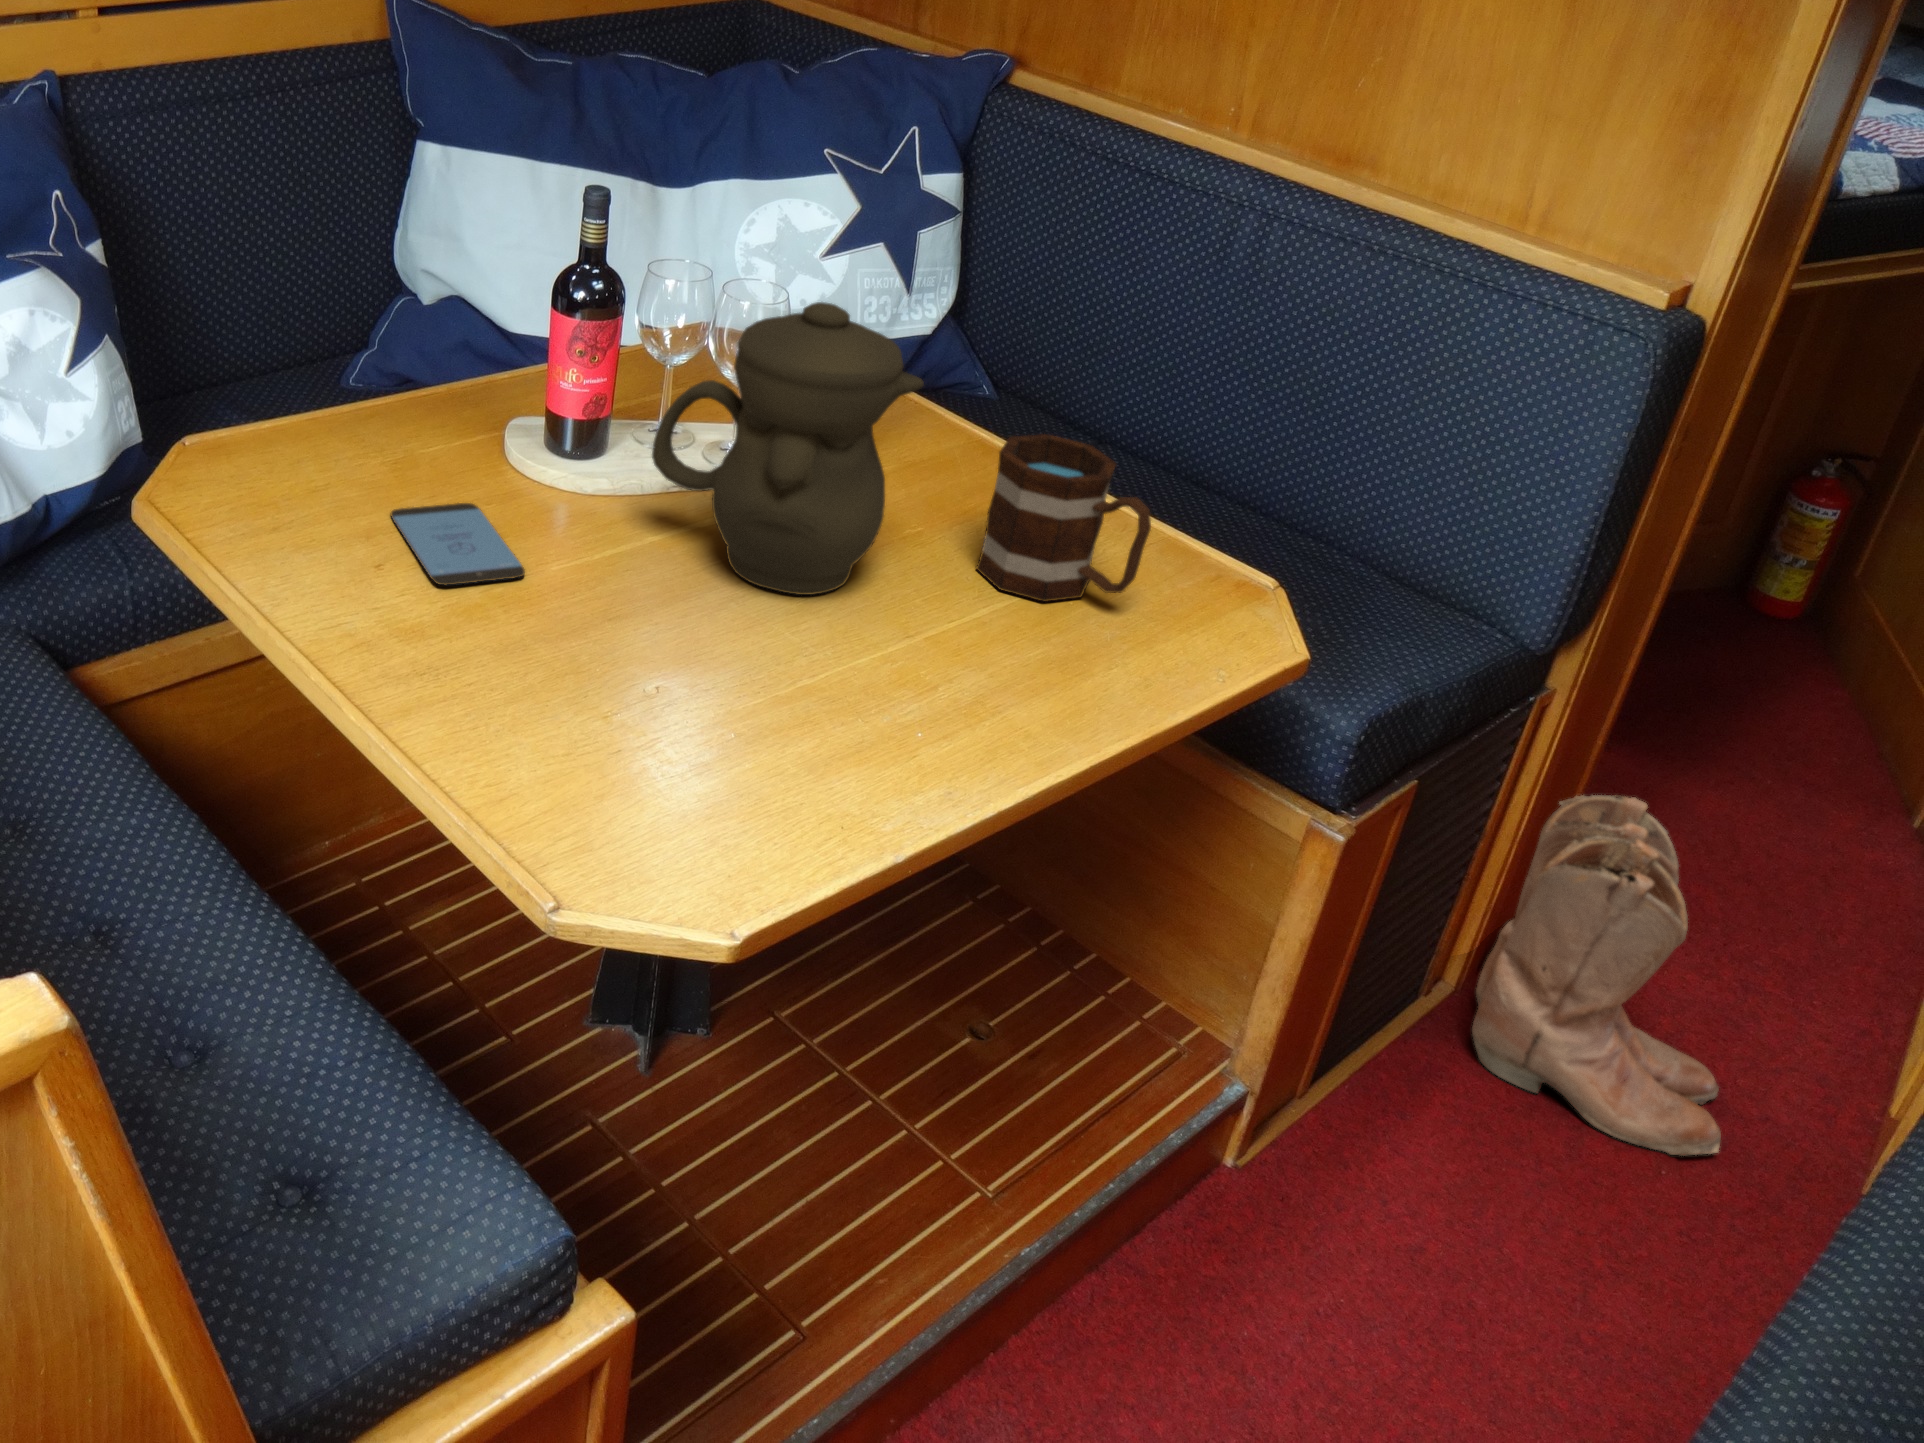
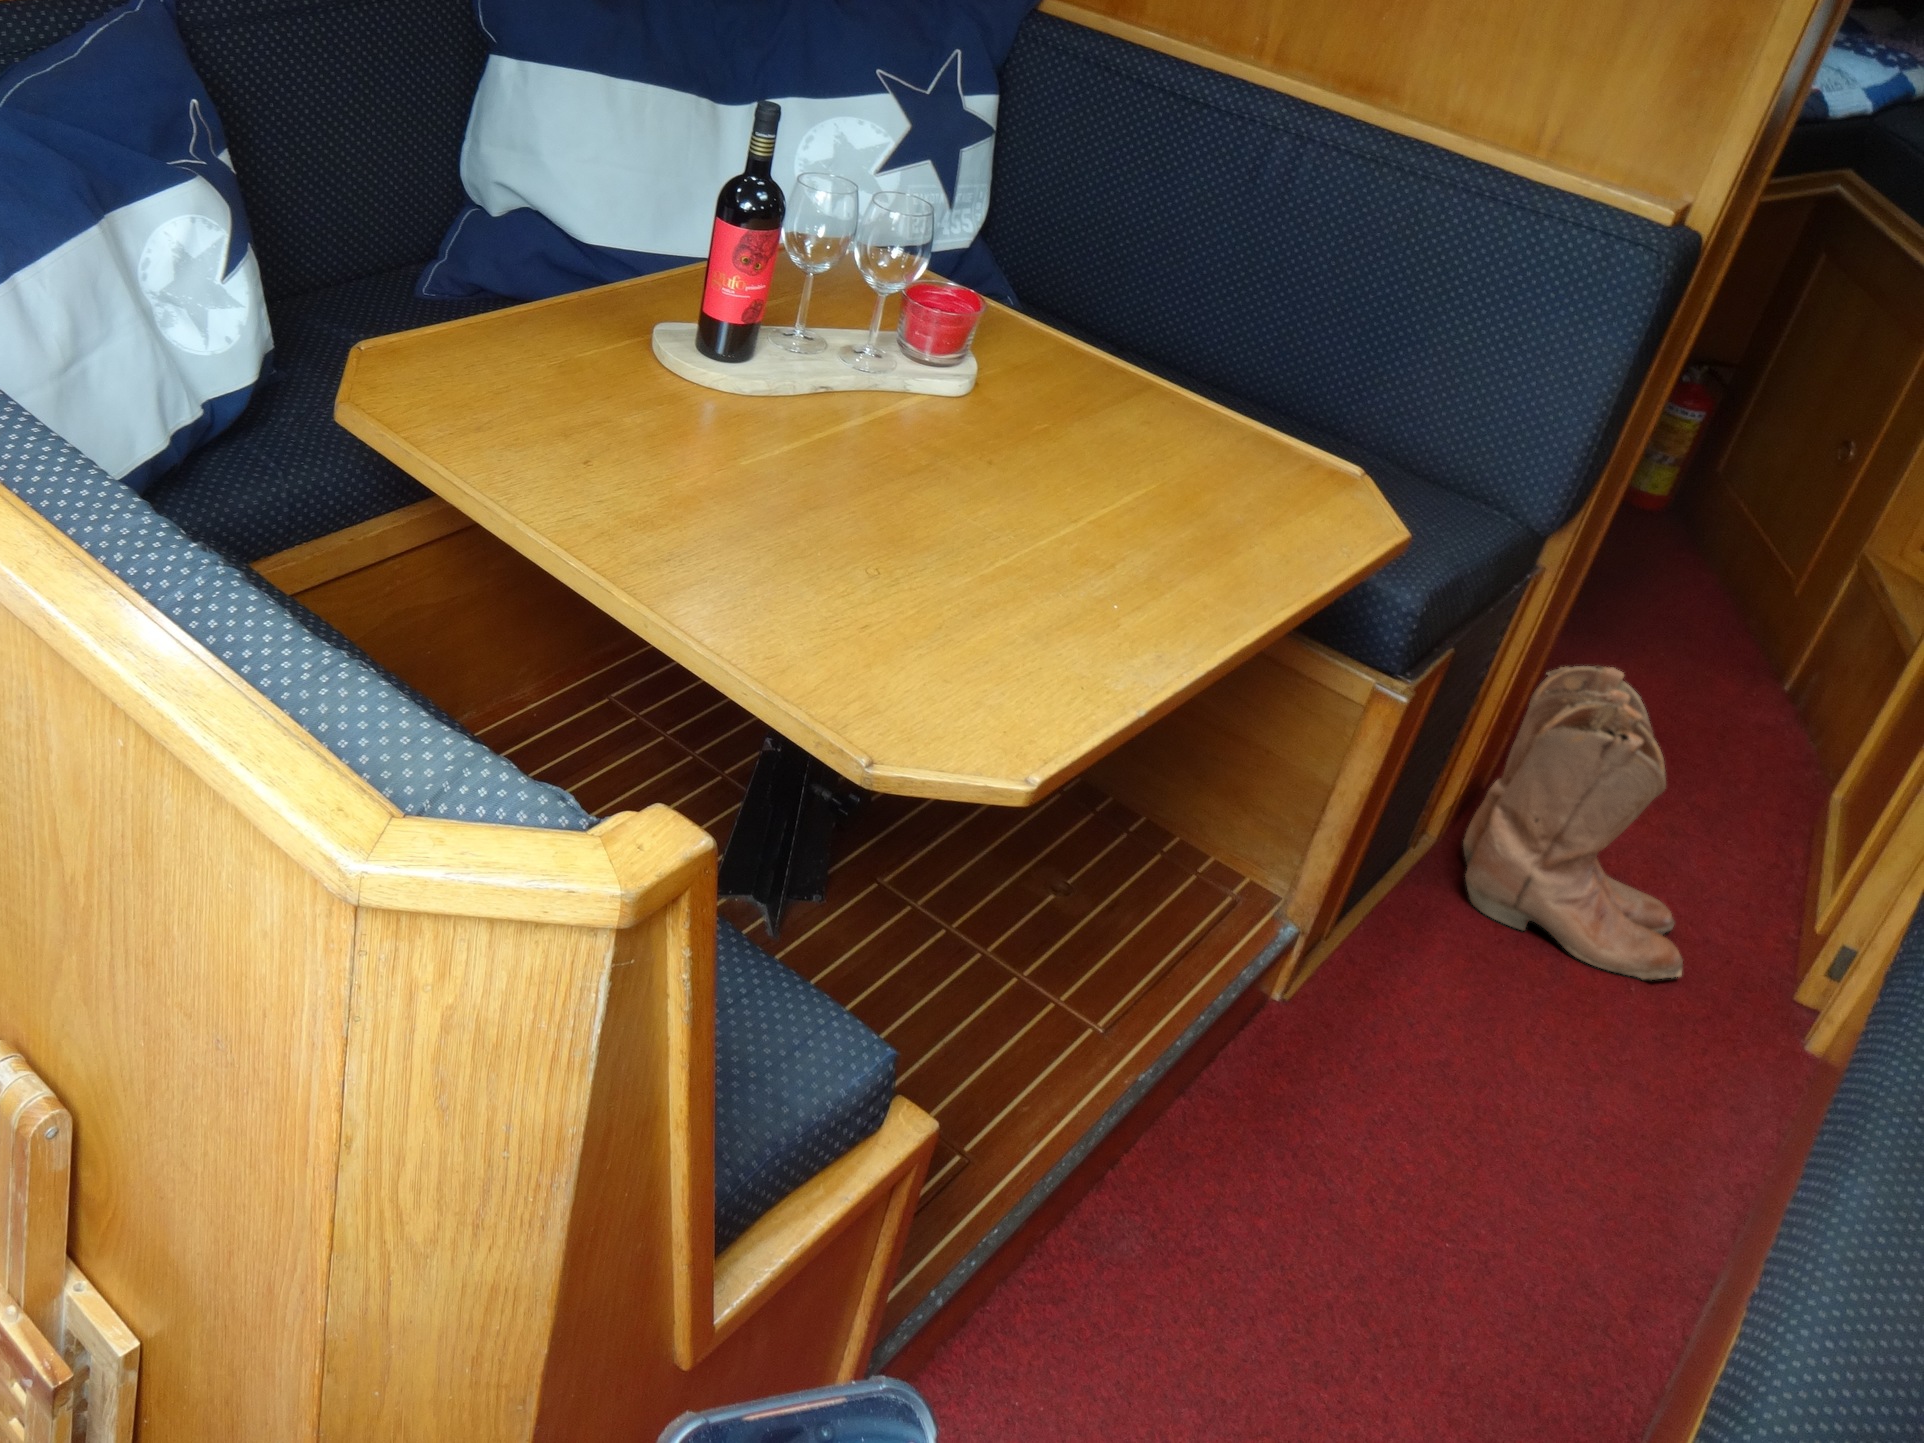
teapot: present [652,302,924,595] -> none [830,214,1098,486]
mug: present [976,434,1151,602] -> none [1115,338,1287,491]
smartphone: present [391,503,525,585] -> none [583,402,727,478]

